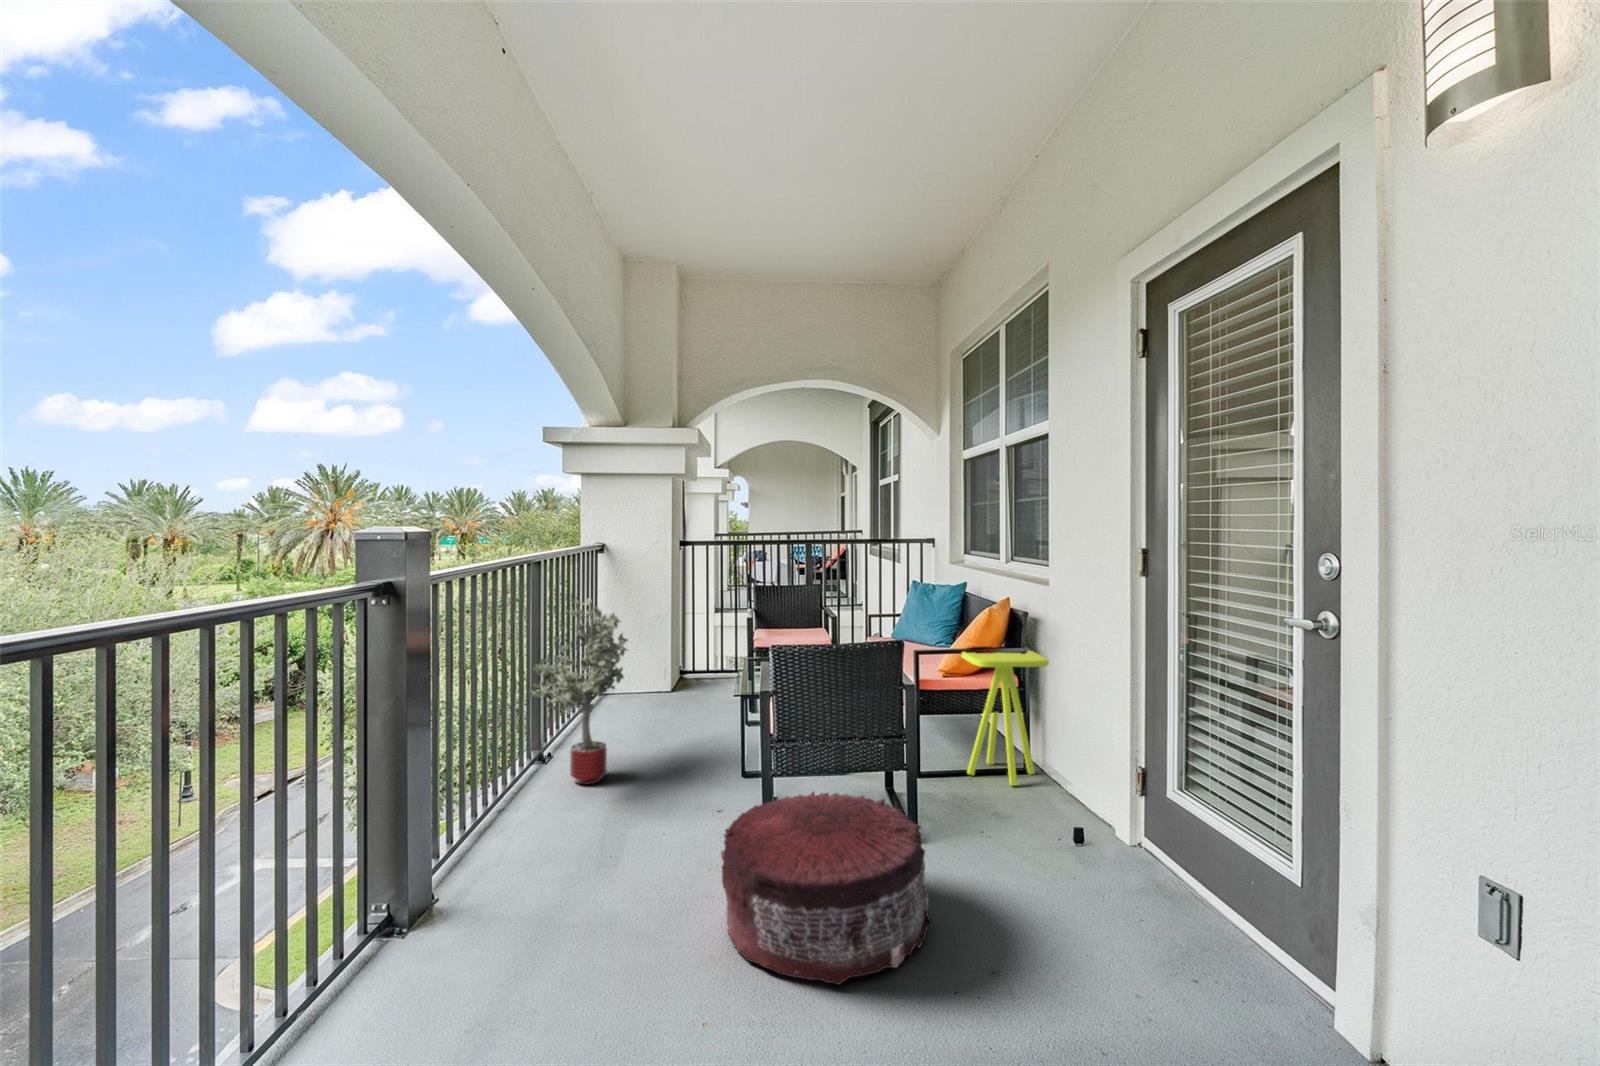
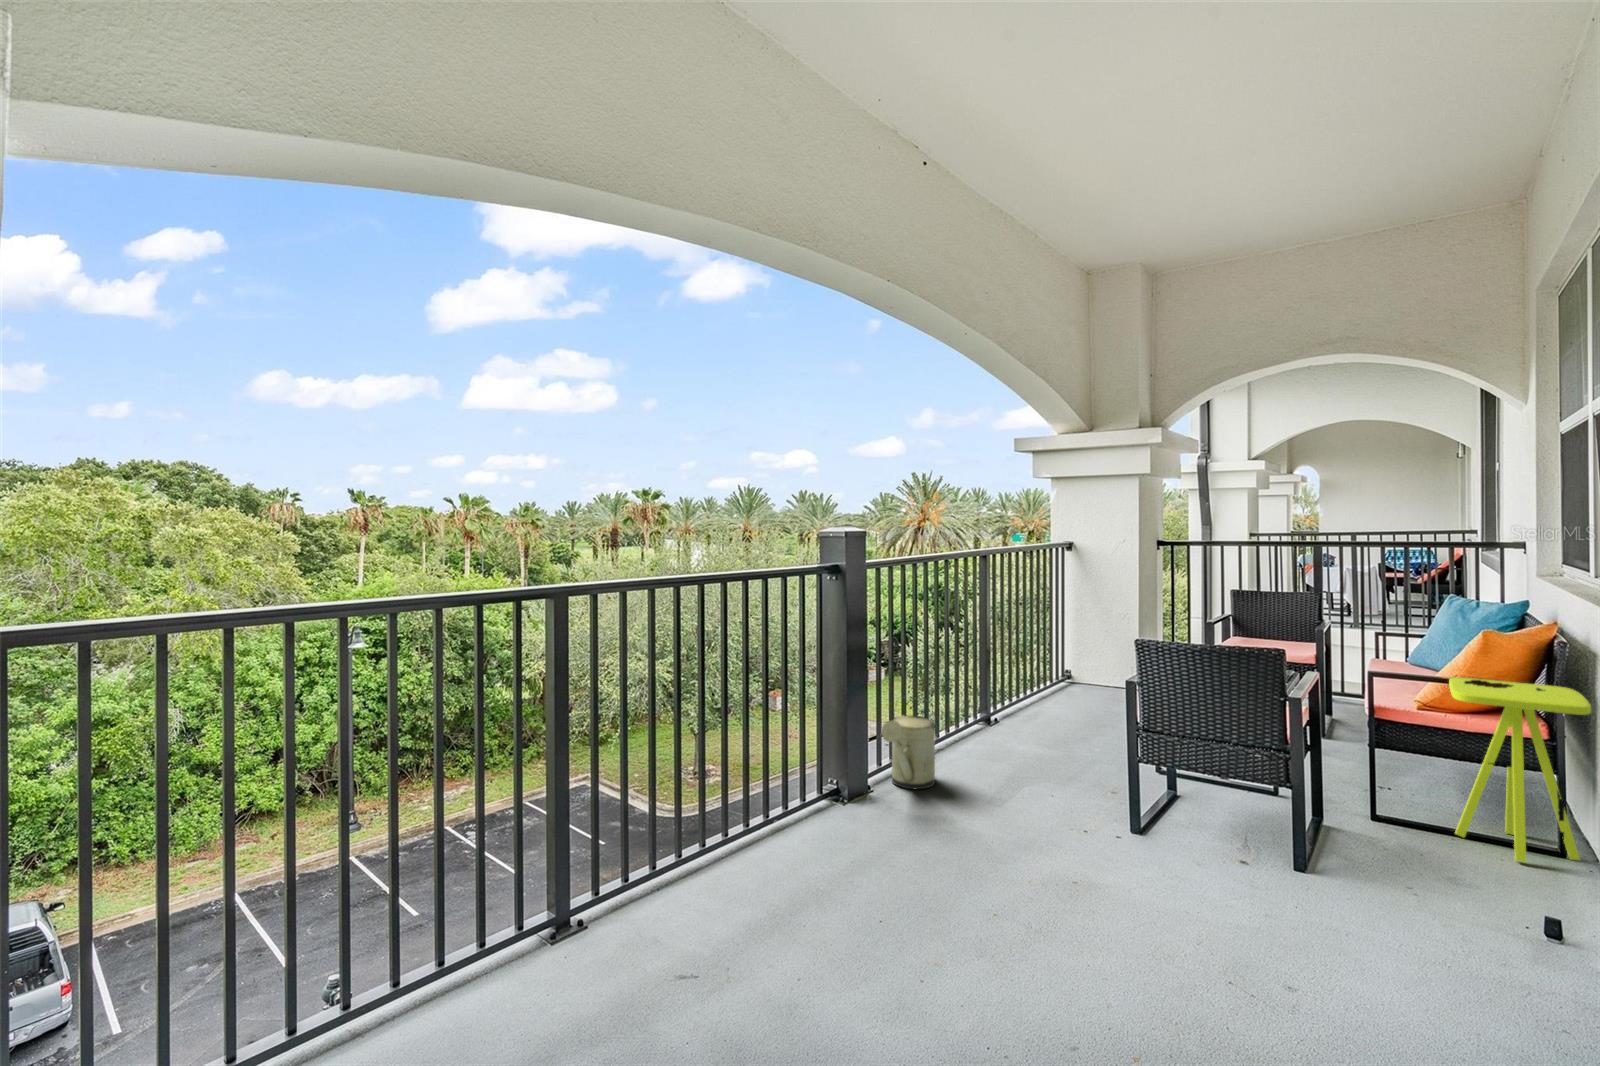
potted tree: present [531,598,628,784] -> none [964,589,1059,747]
watering can: none [459,753,524,883] -> present [881,698,935,789]
pouf: present [721,792,933,984] -> none [1041,778,1247,942]

